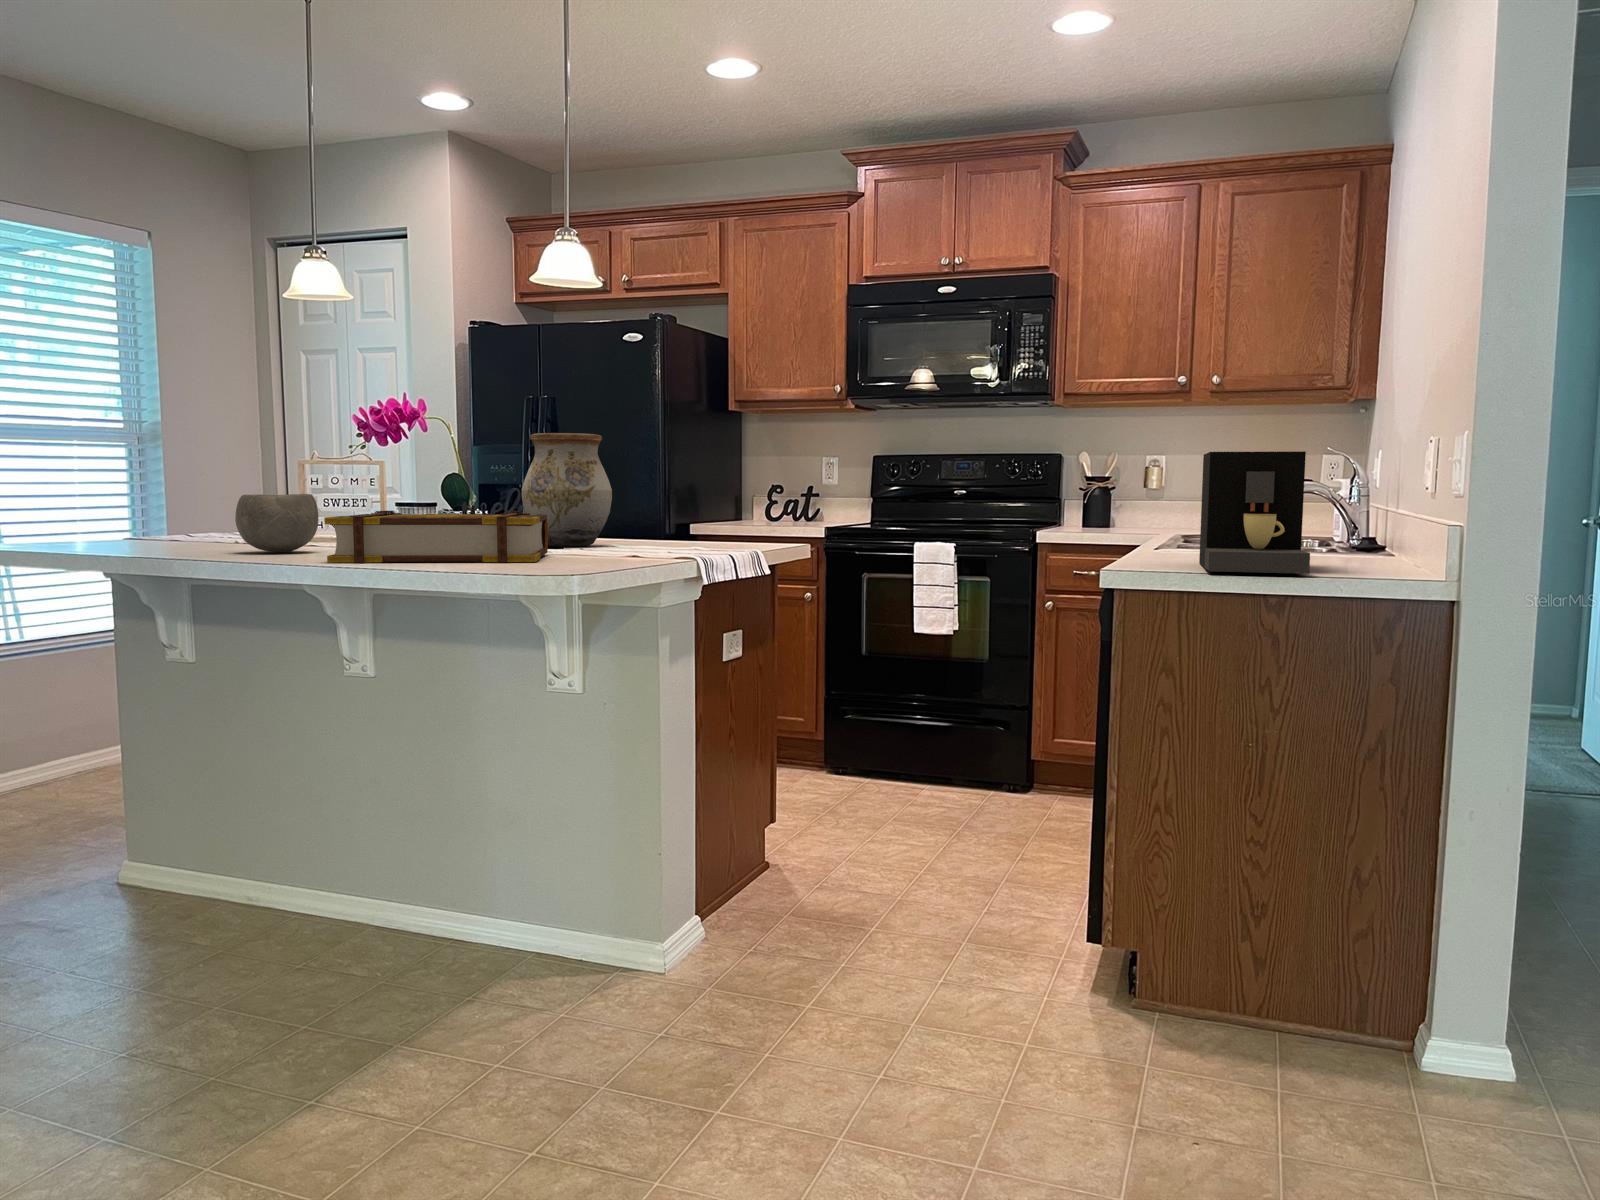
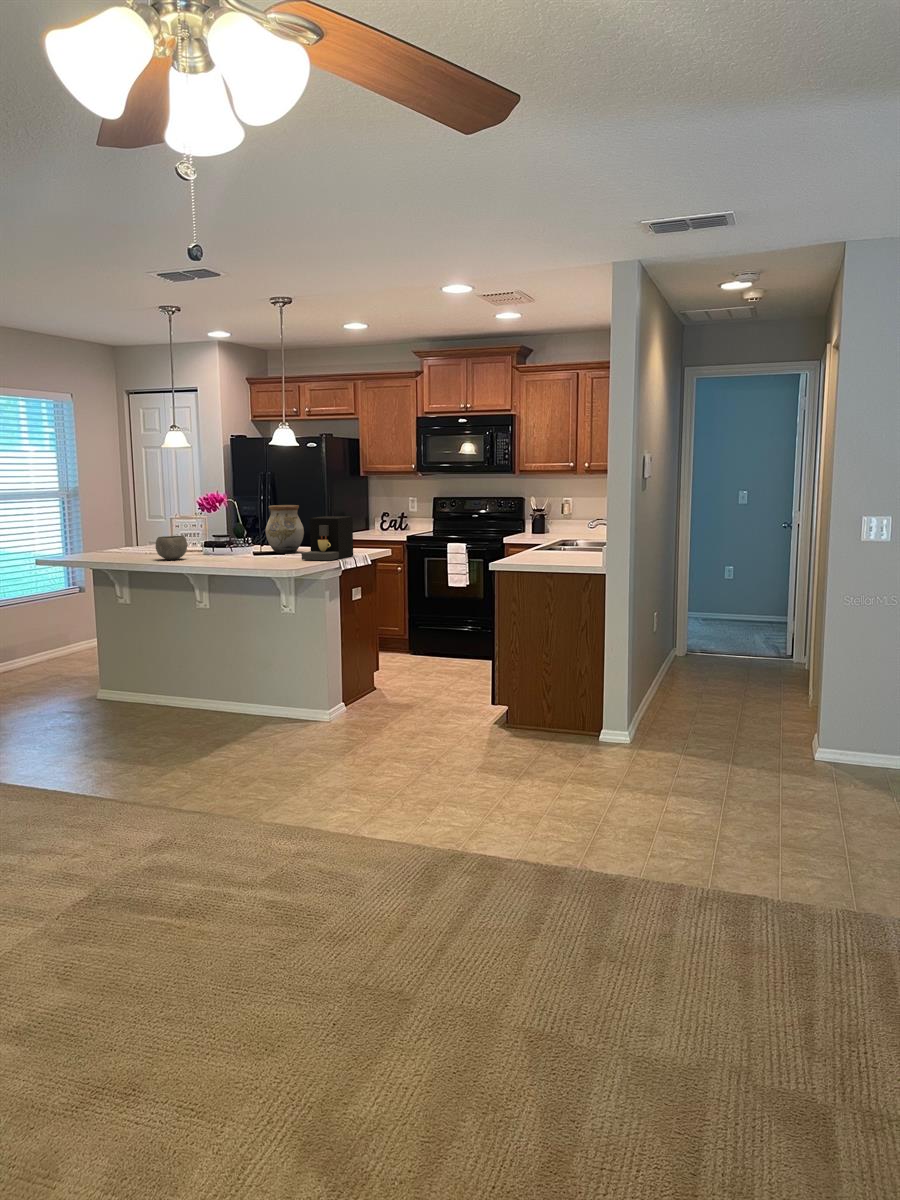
coffee maker: present [1199,451,1310,574] -> present [301,516,353,560]
book: present [324,511,548,563] -> none [199,543,279,566]

